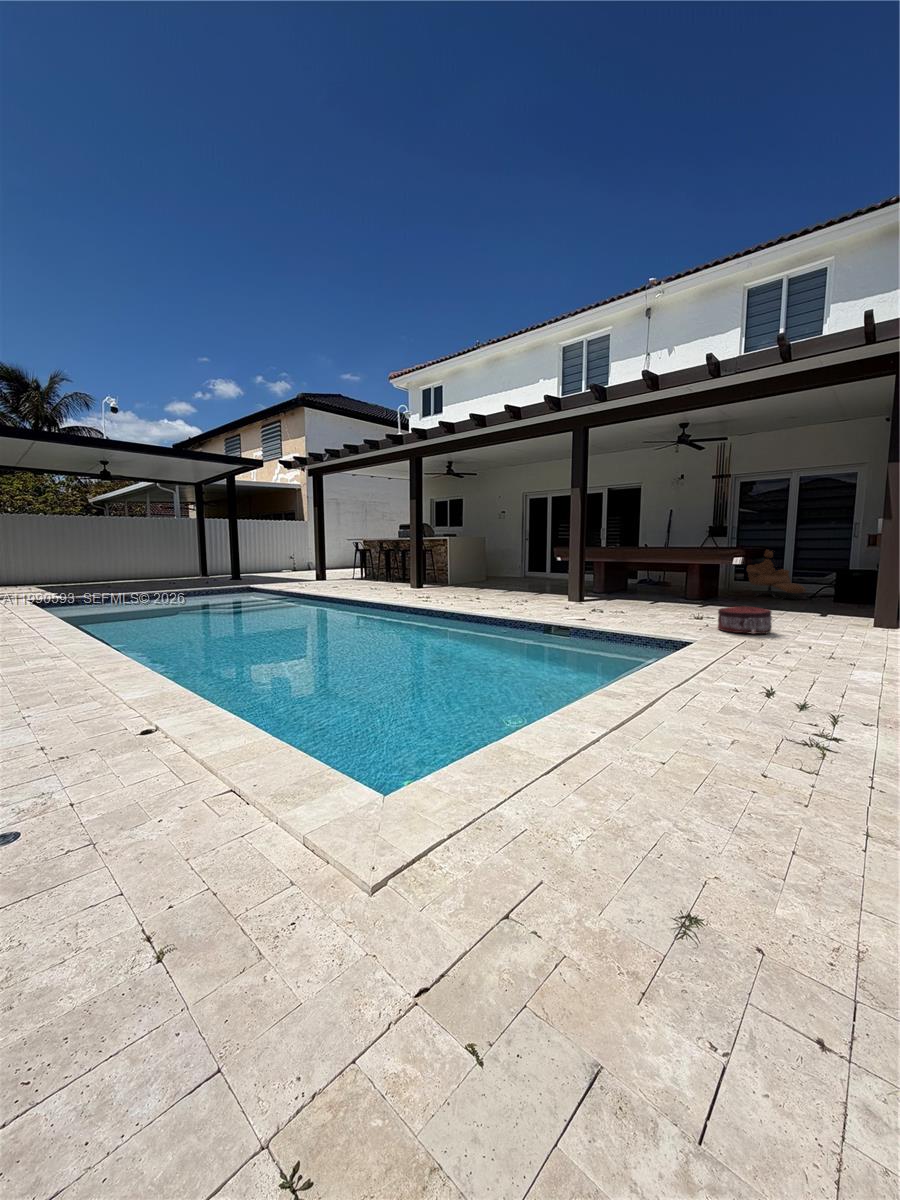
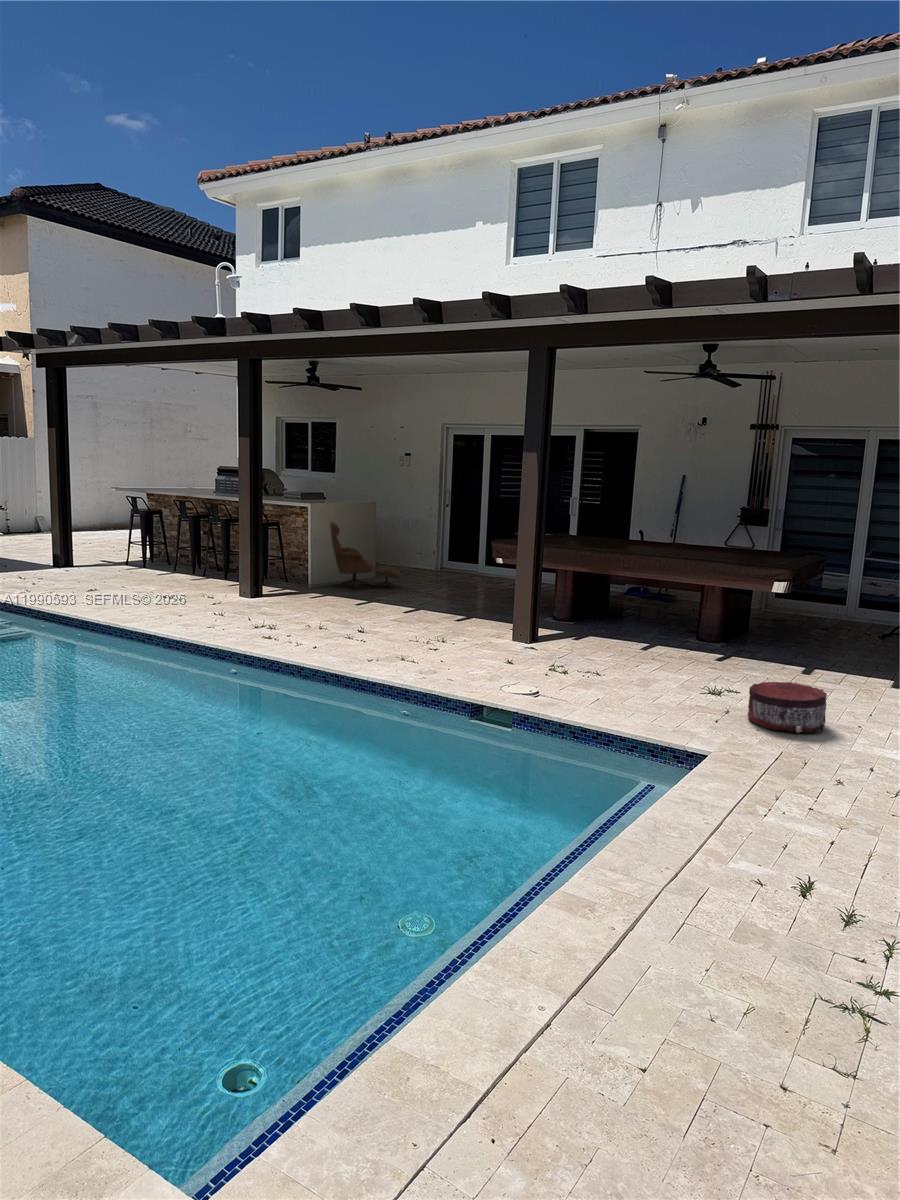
lounge chair: present [747,550,806,599] -> present [330,522,401,590]

